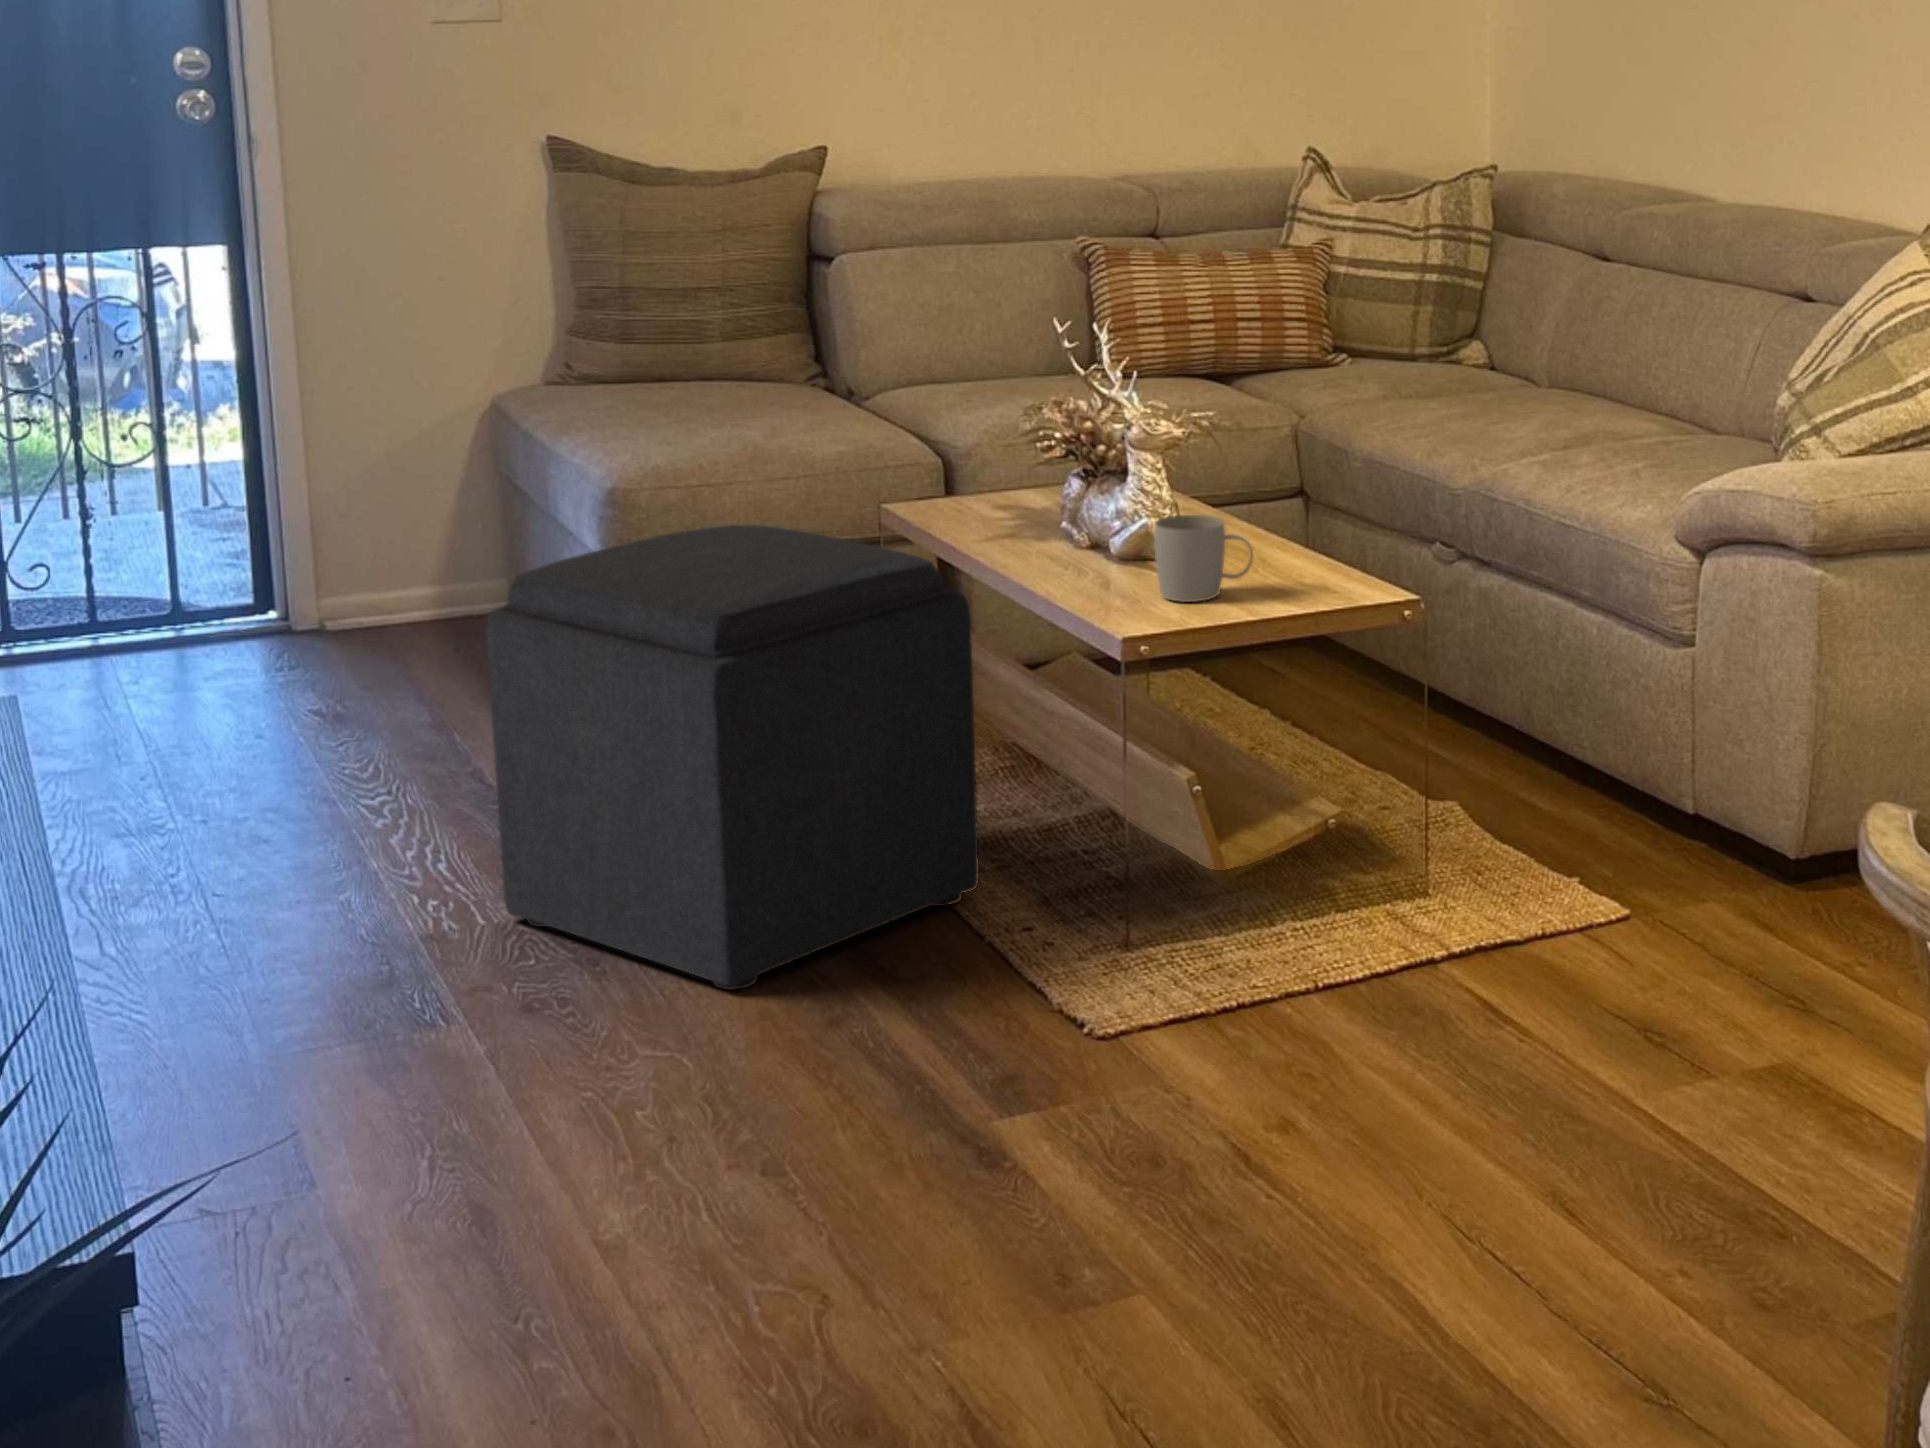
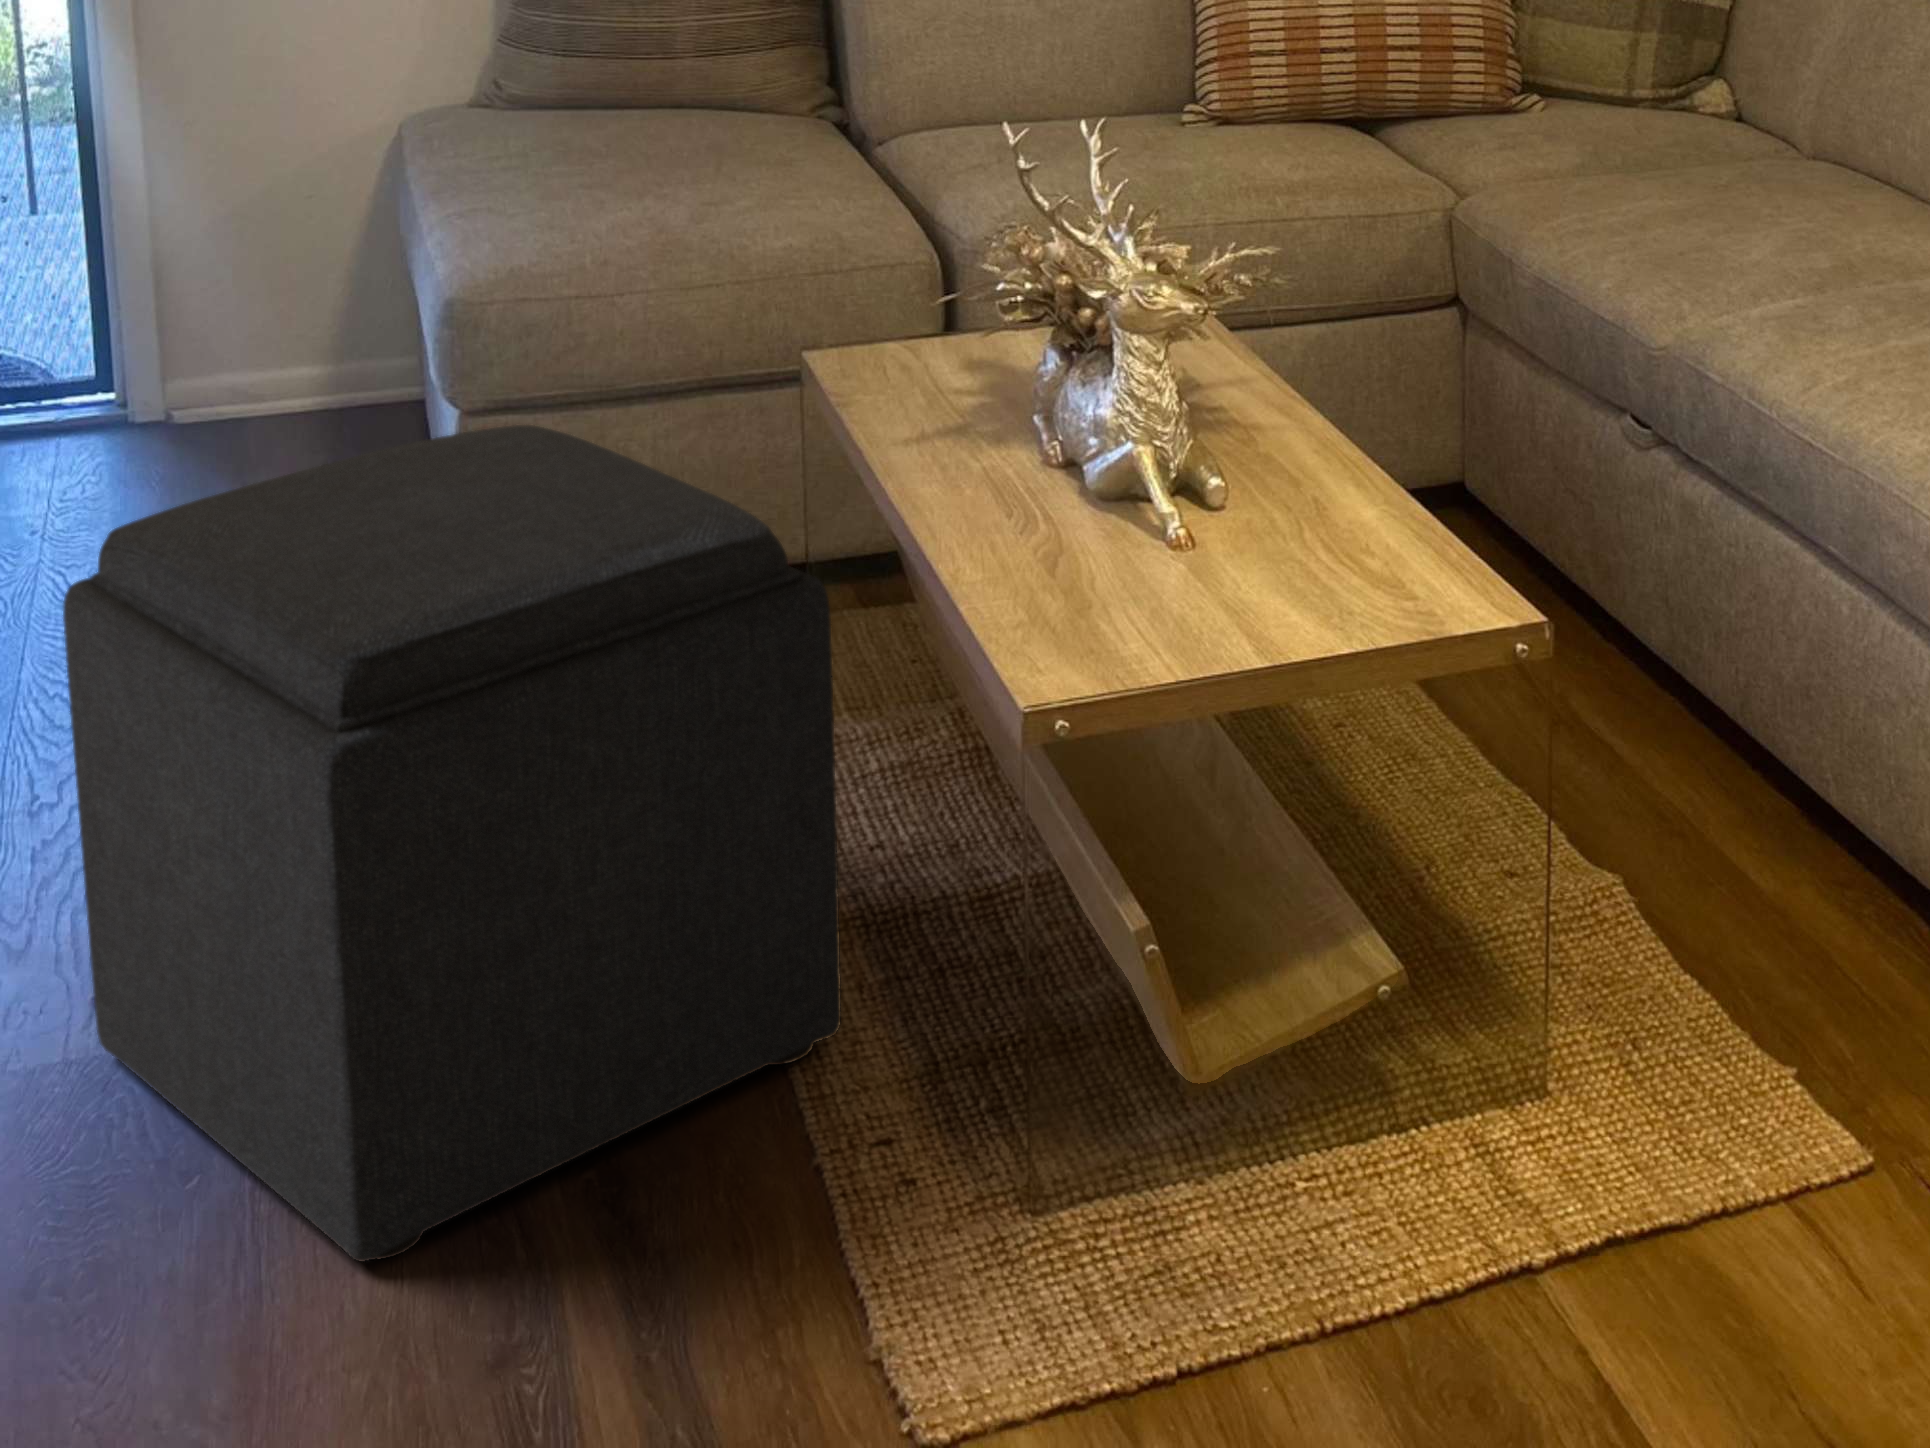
mug: present [1154,515,1253,602] -> none [1122,463,1281,615]

